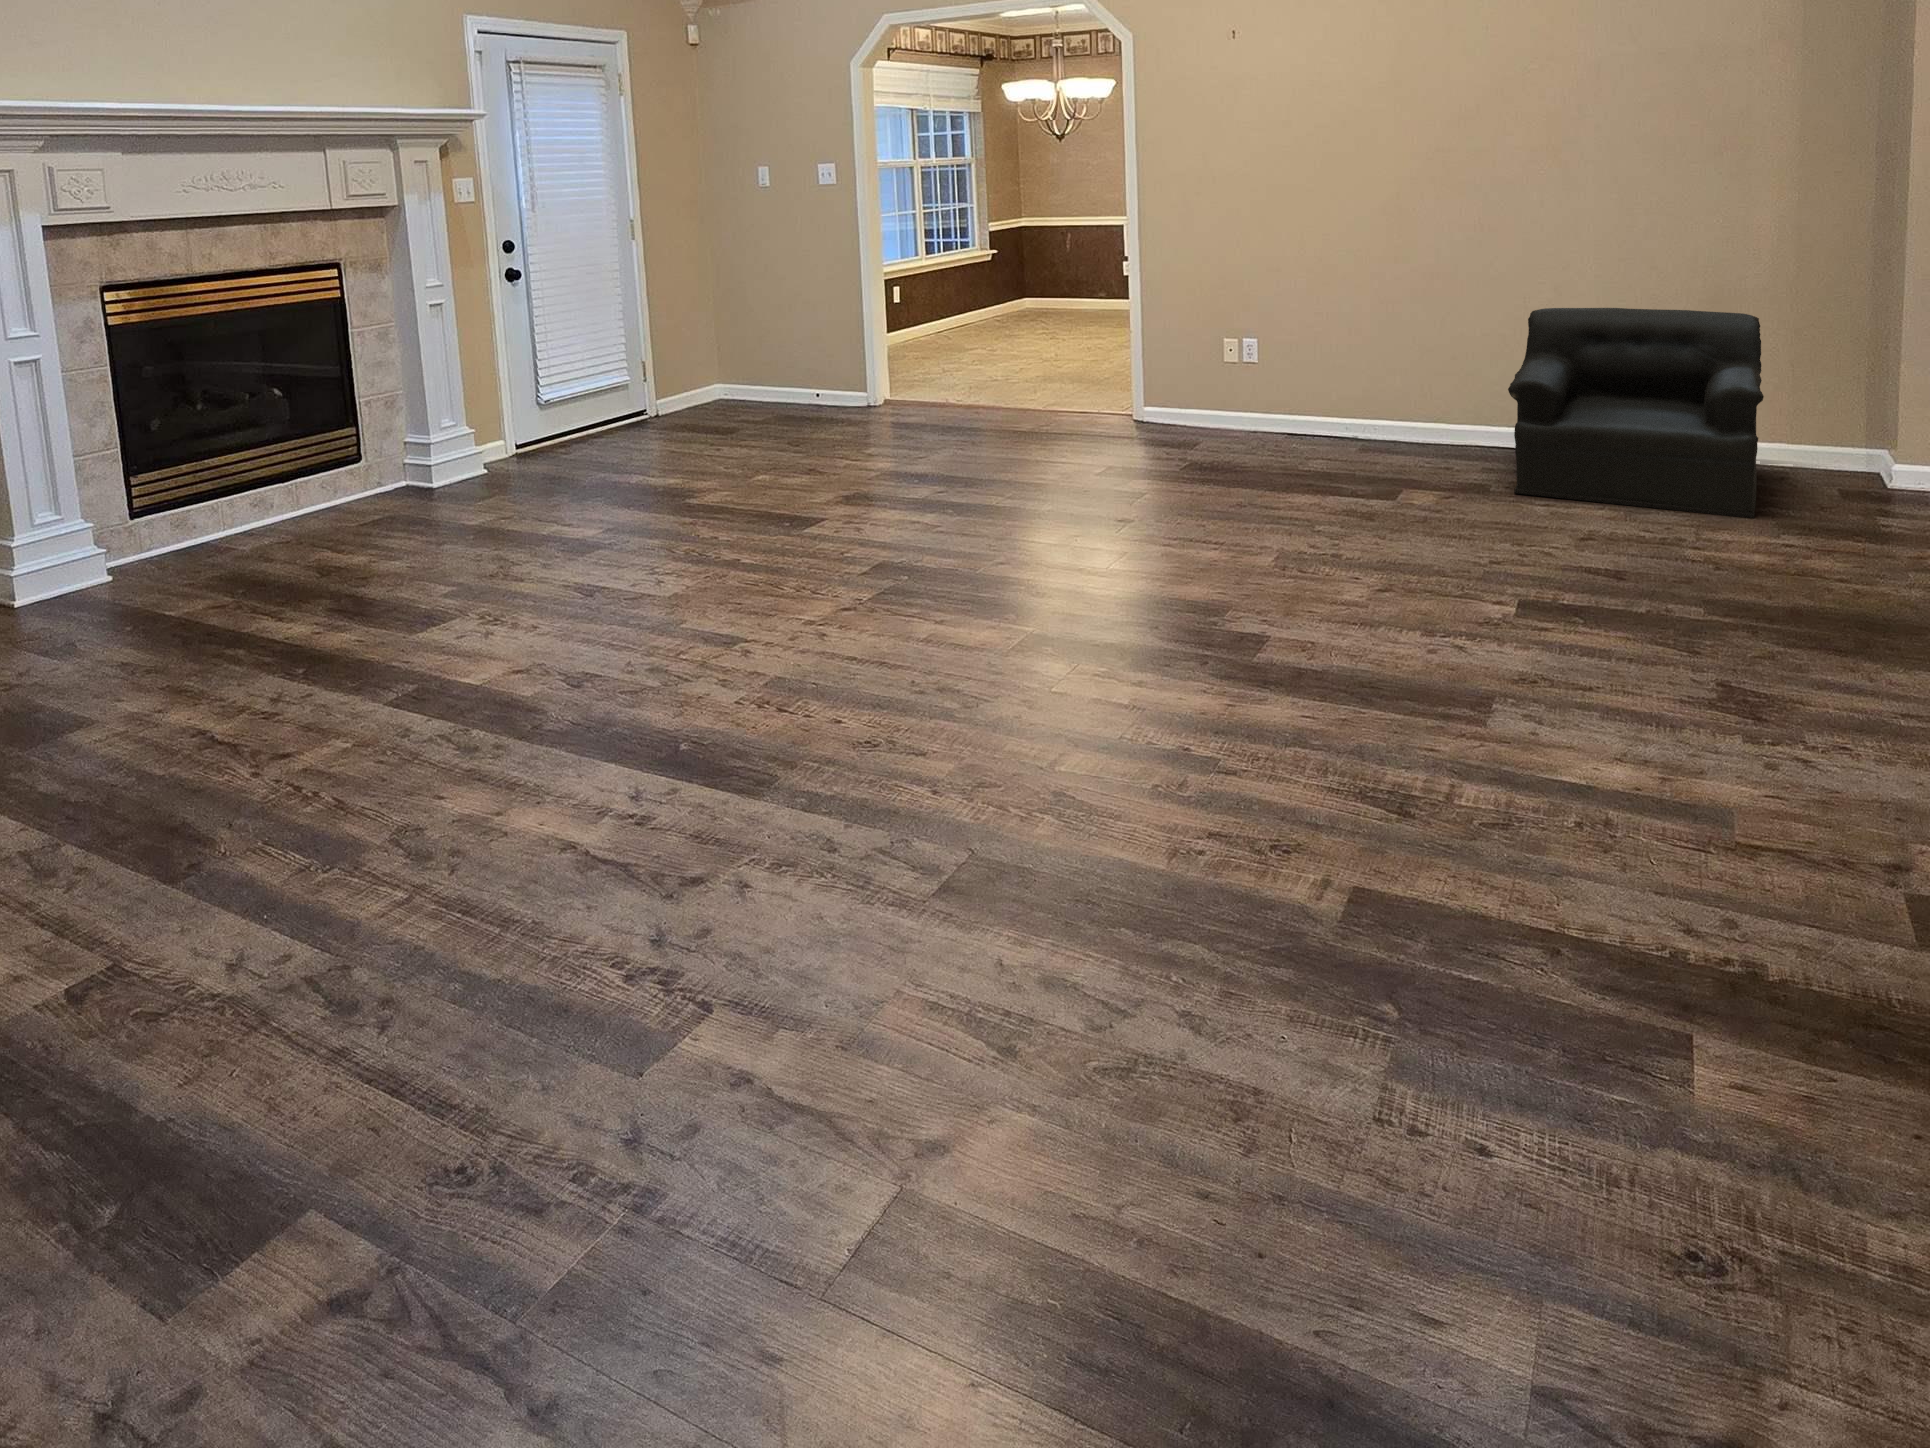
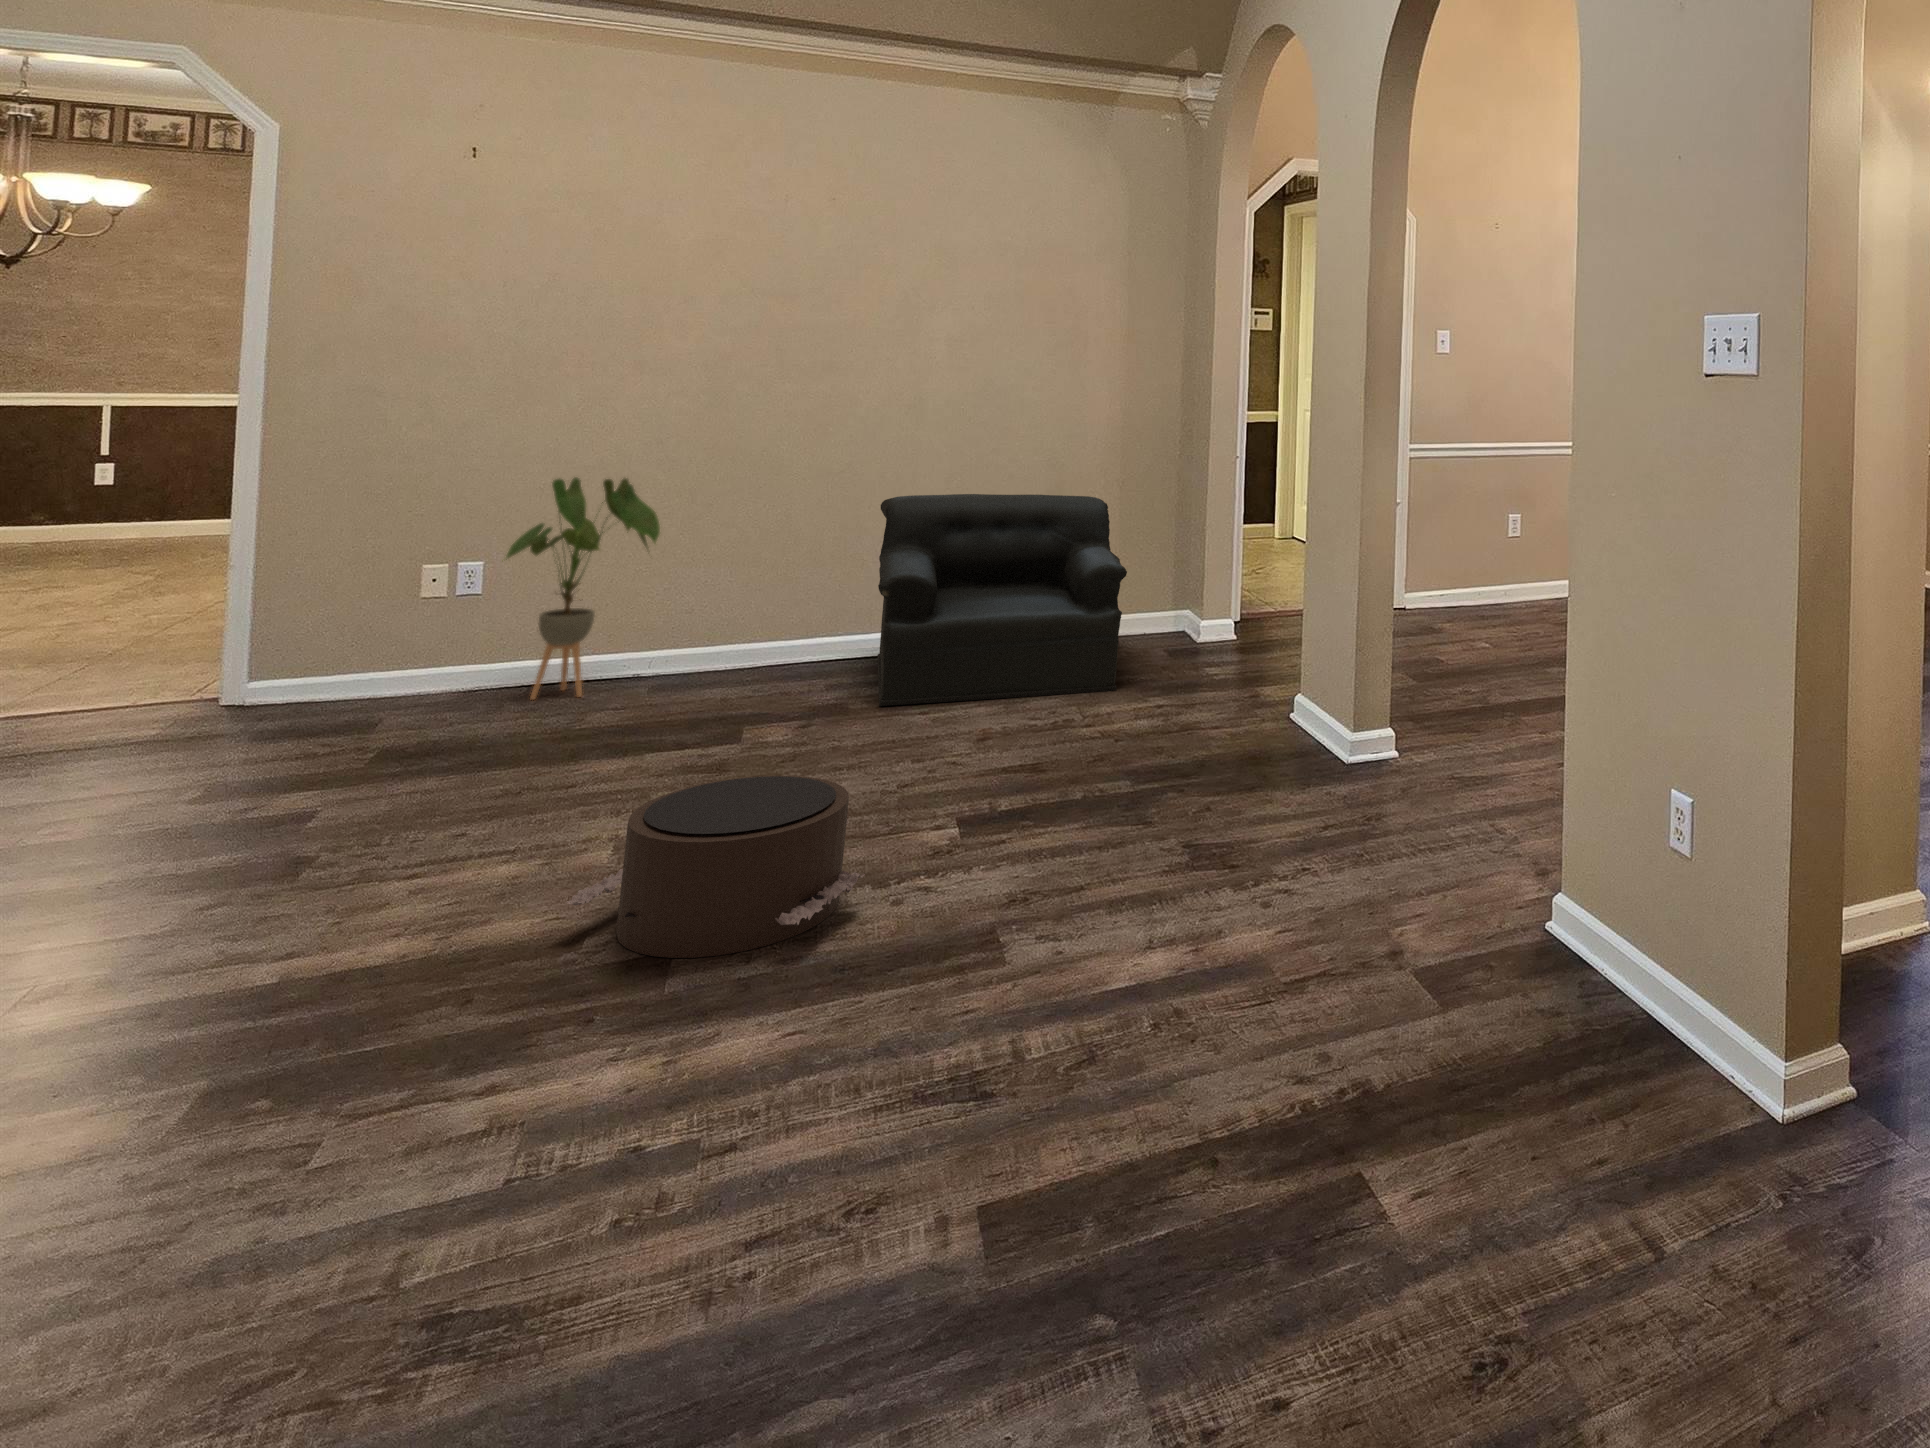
house plant: none [1258,289,1354,450] -> present [502,477,660,699]
pouf: none [1221,526,1407,654] -> present [566,776,865,958]

